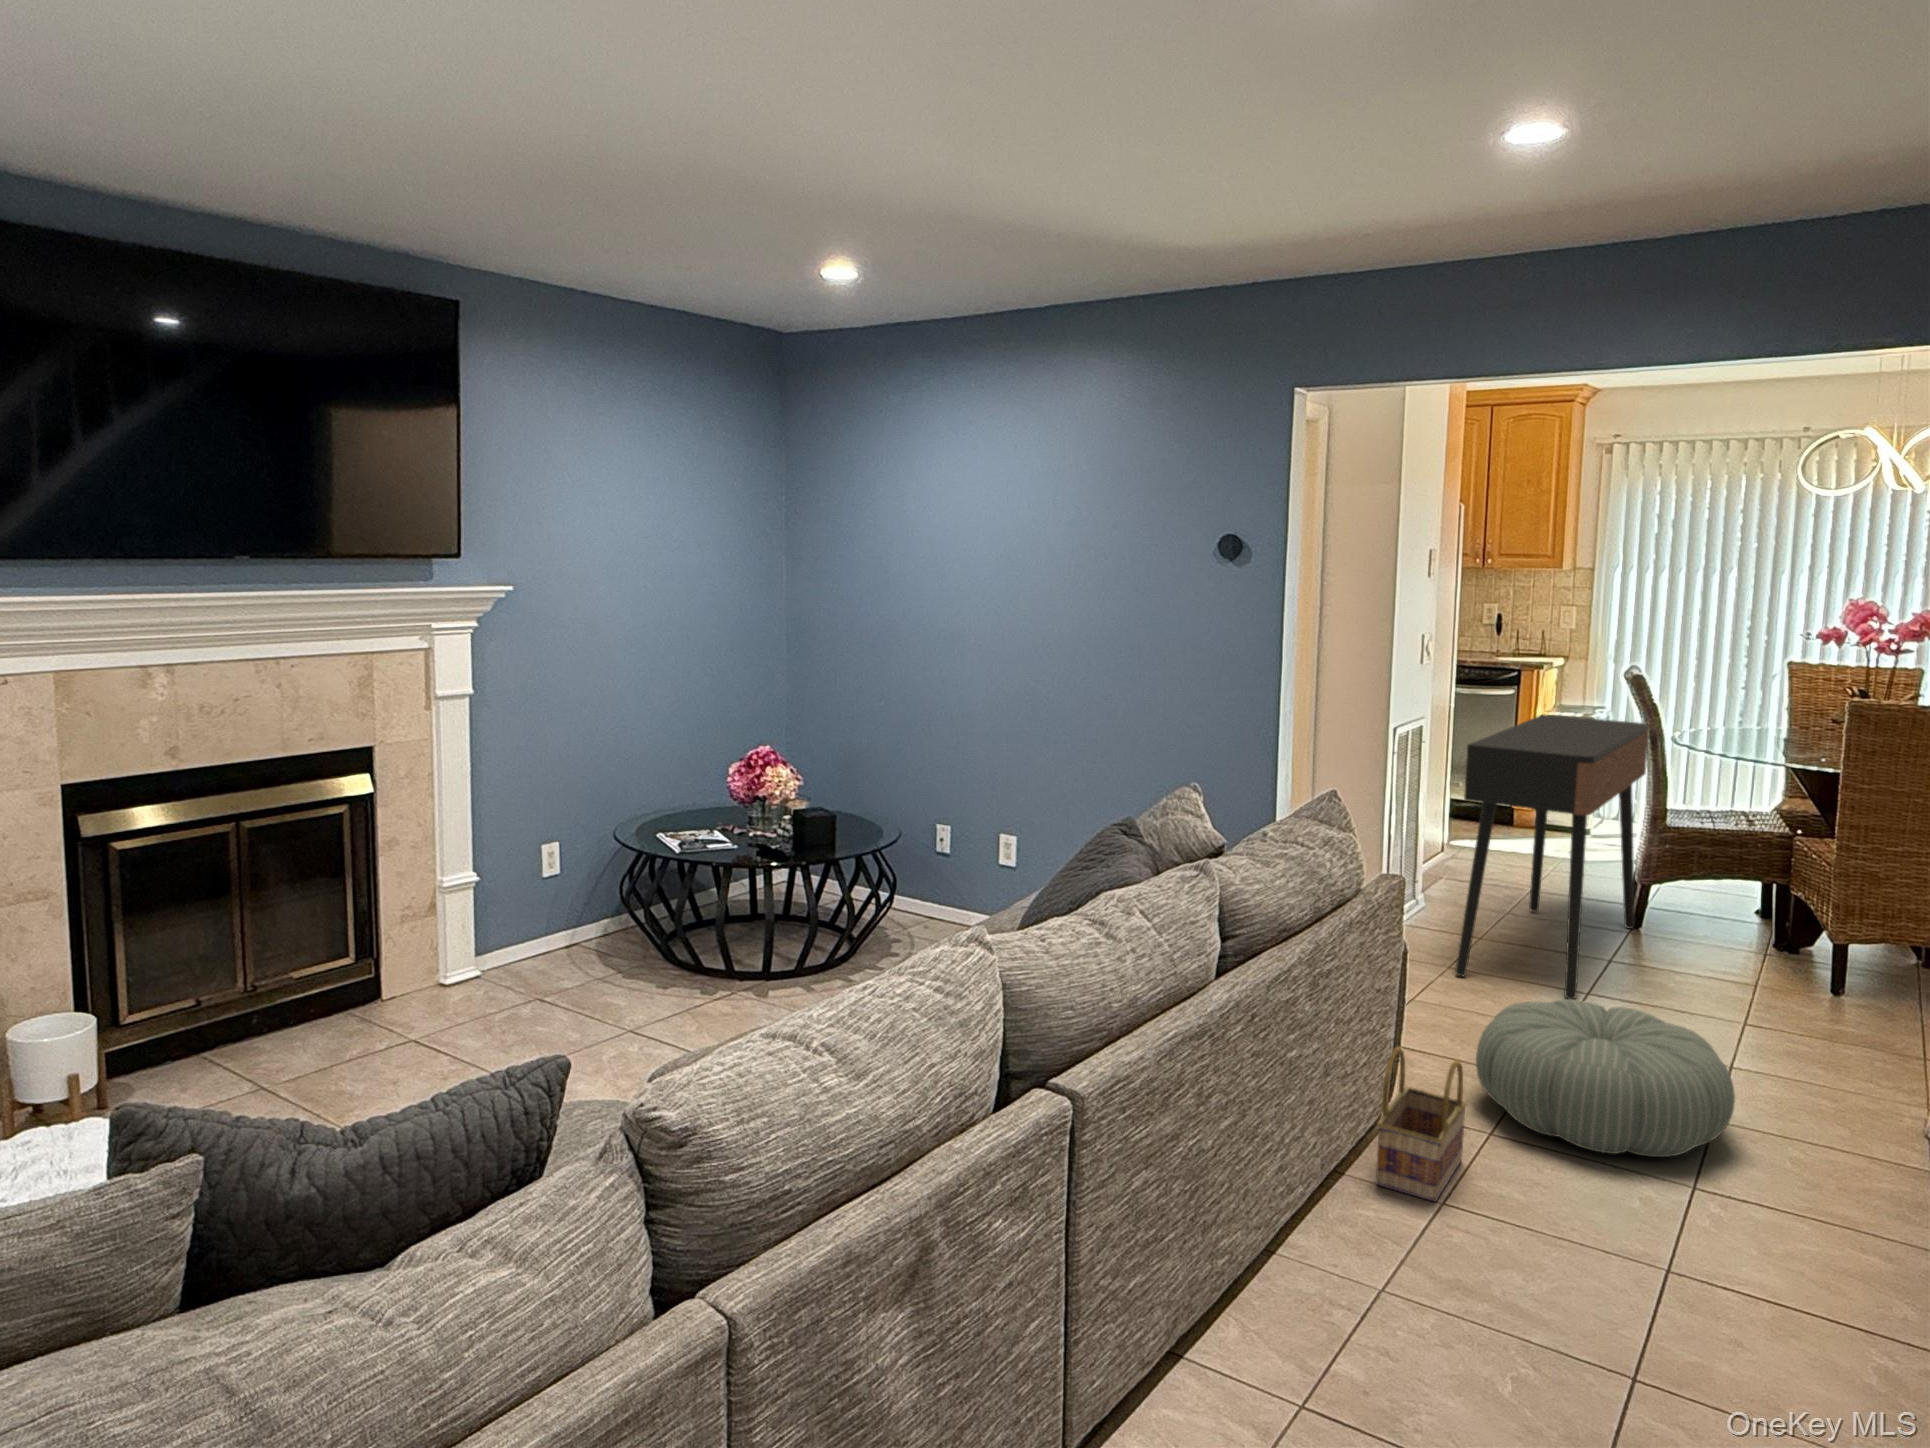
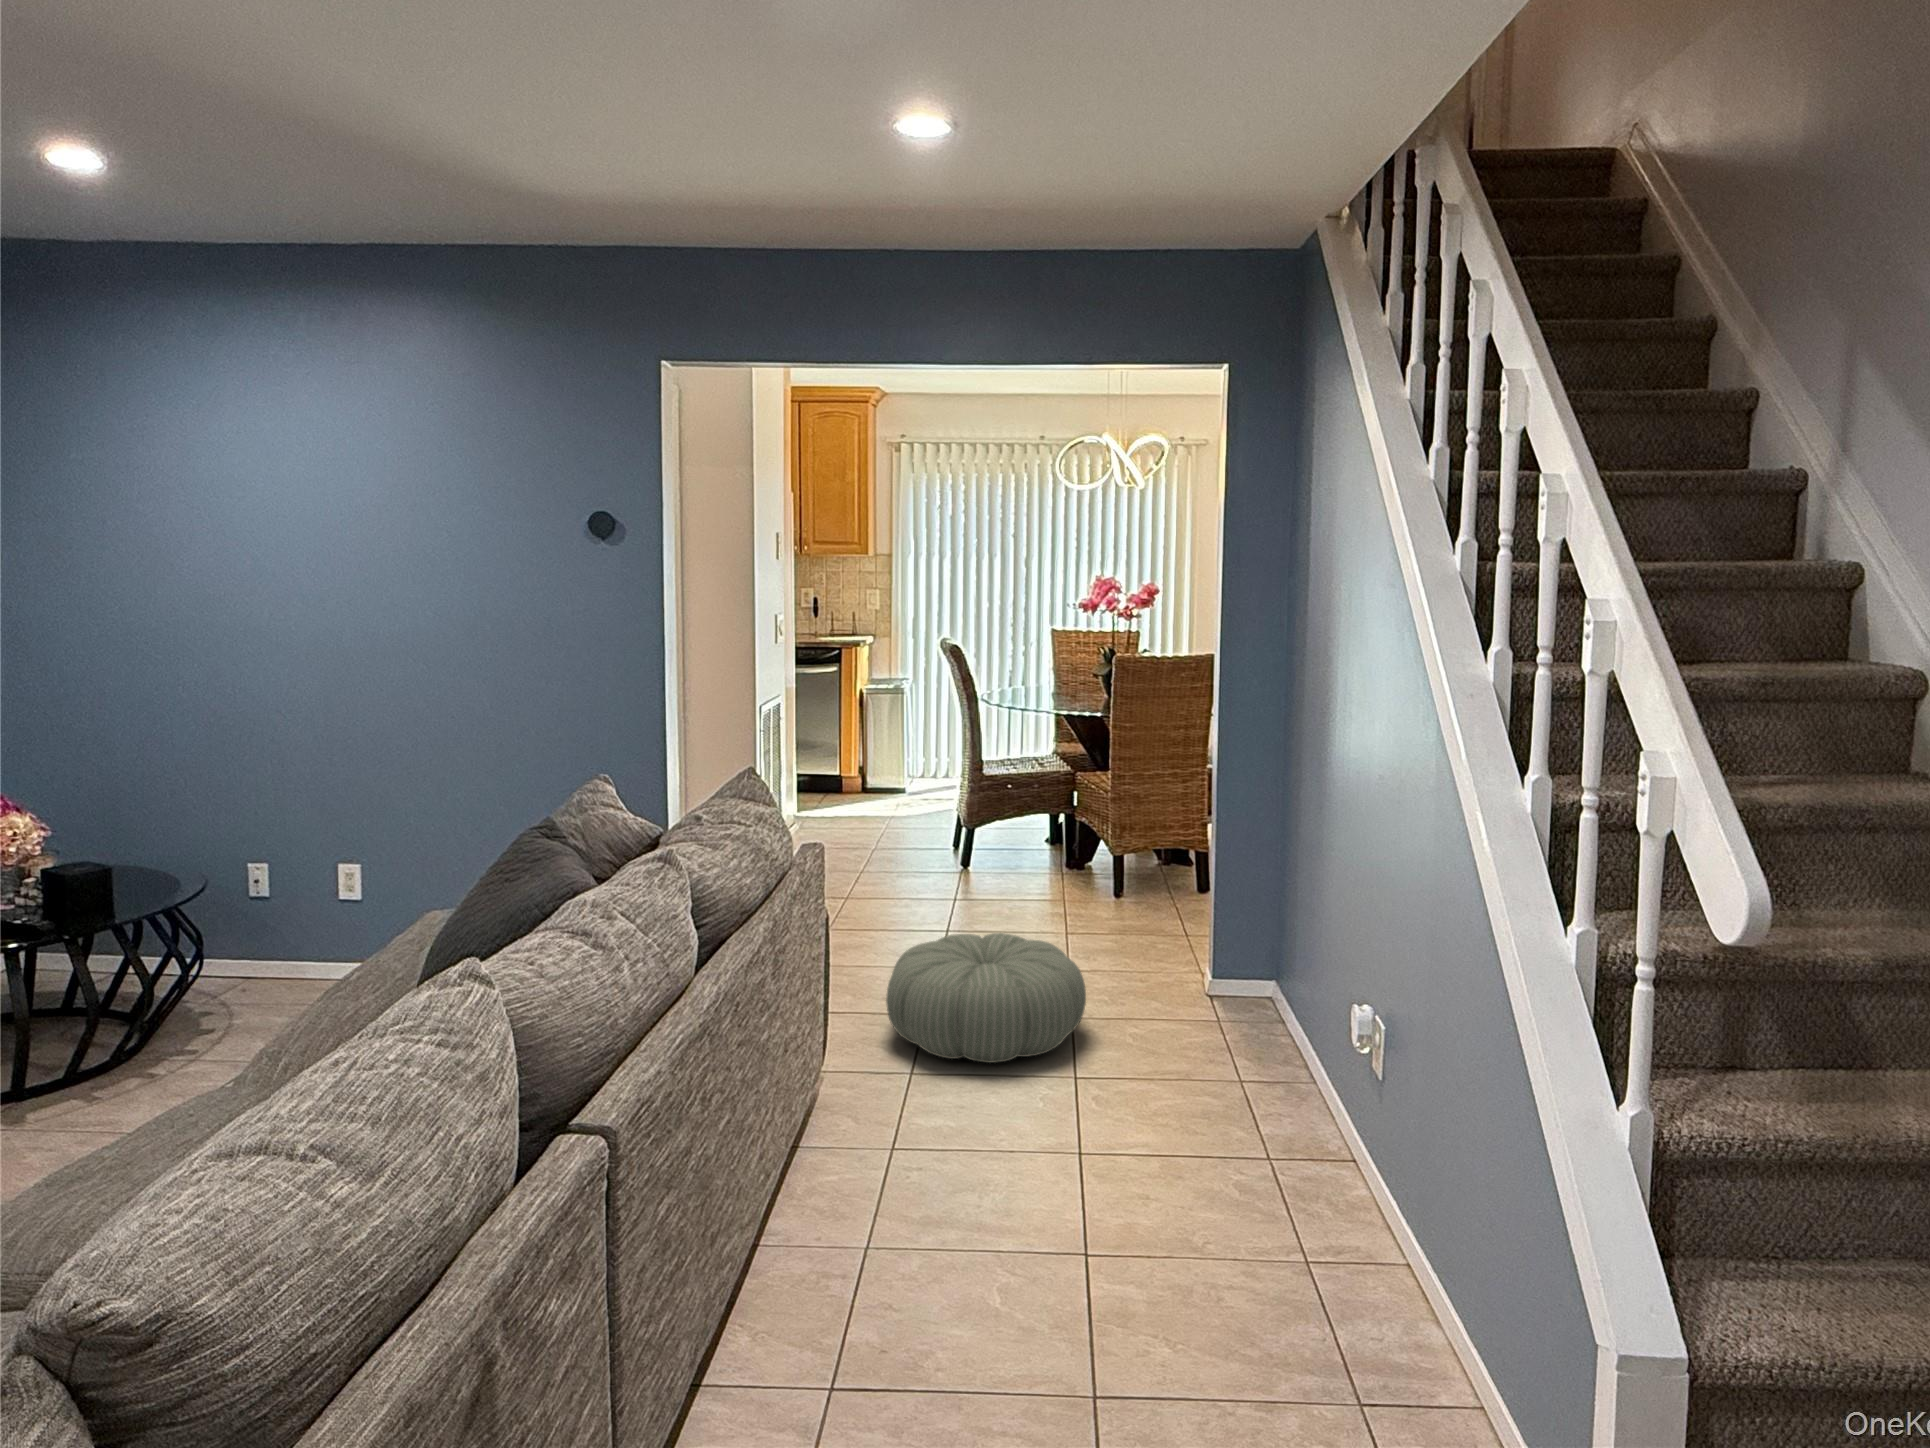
console table: present [1455,715,1649,999] -> none [835,687,964,937]
basket: present [1376,1047,1467,1202] -> none [827,1006,896,1145]

